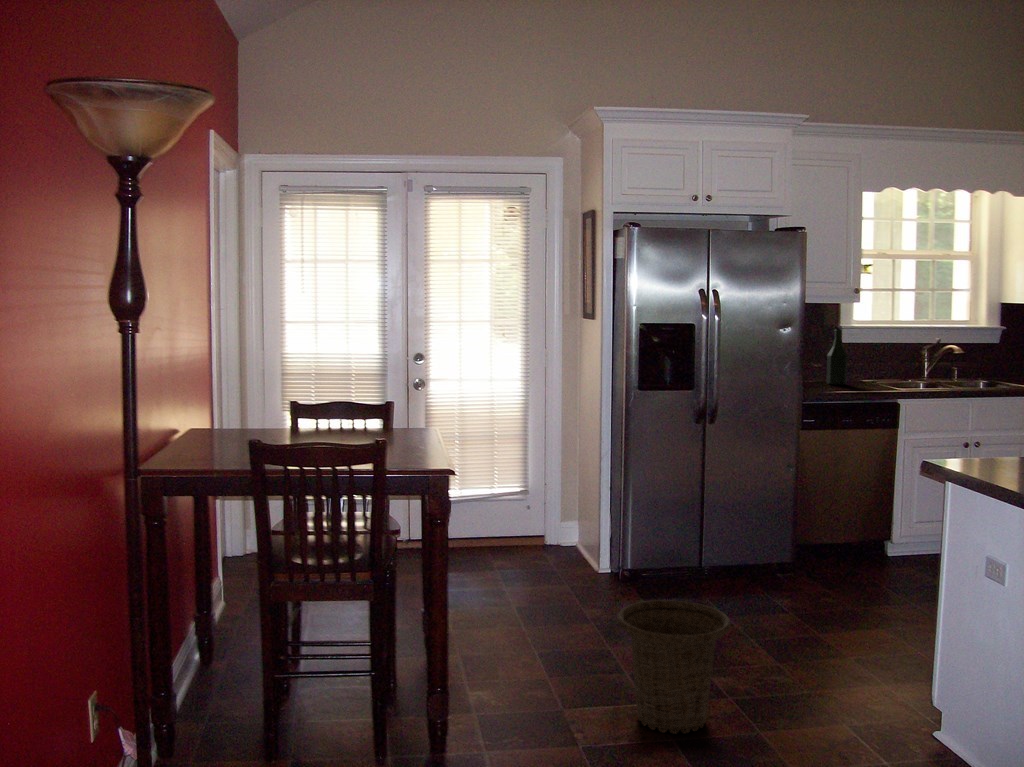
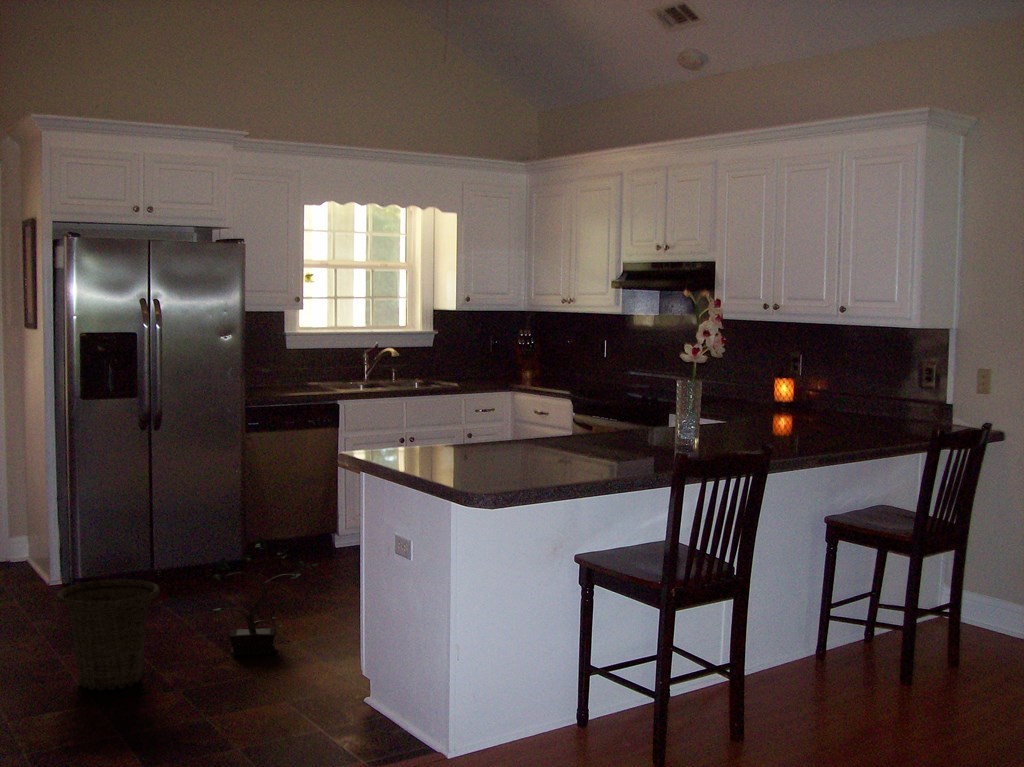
bottle: present [827,330,848,385] -> none [274,336,293,388]
potted plant: none [783,564,921,707] -> present [211,536,318,655]

